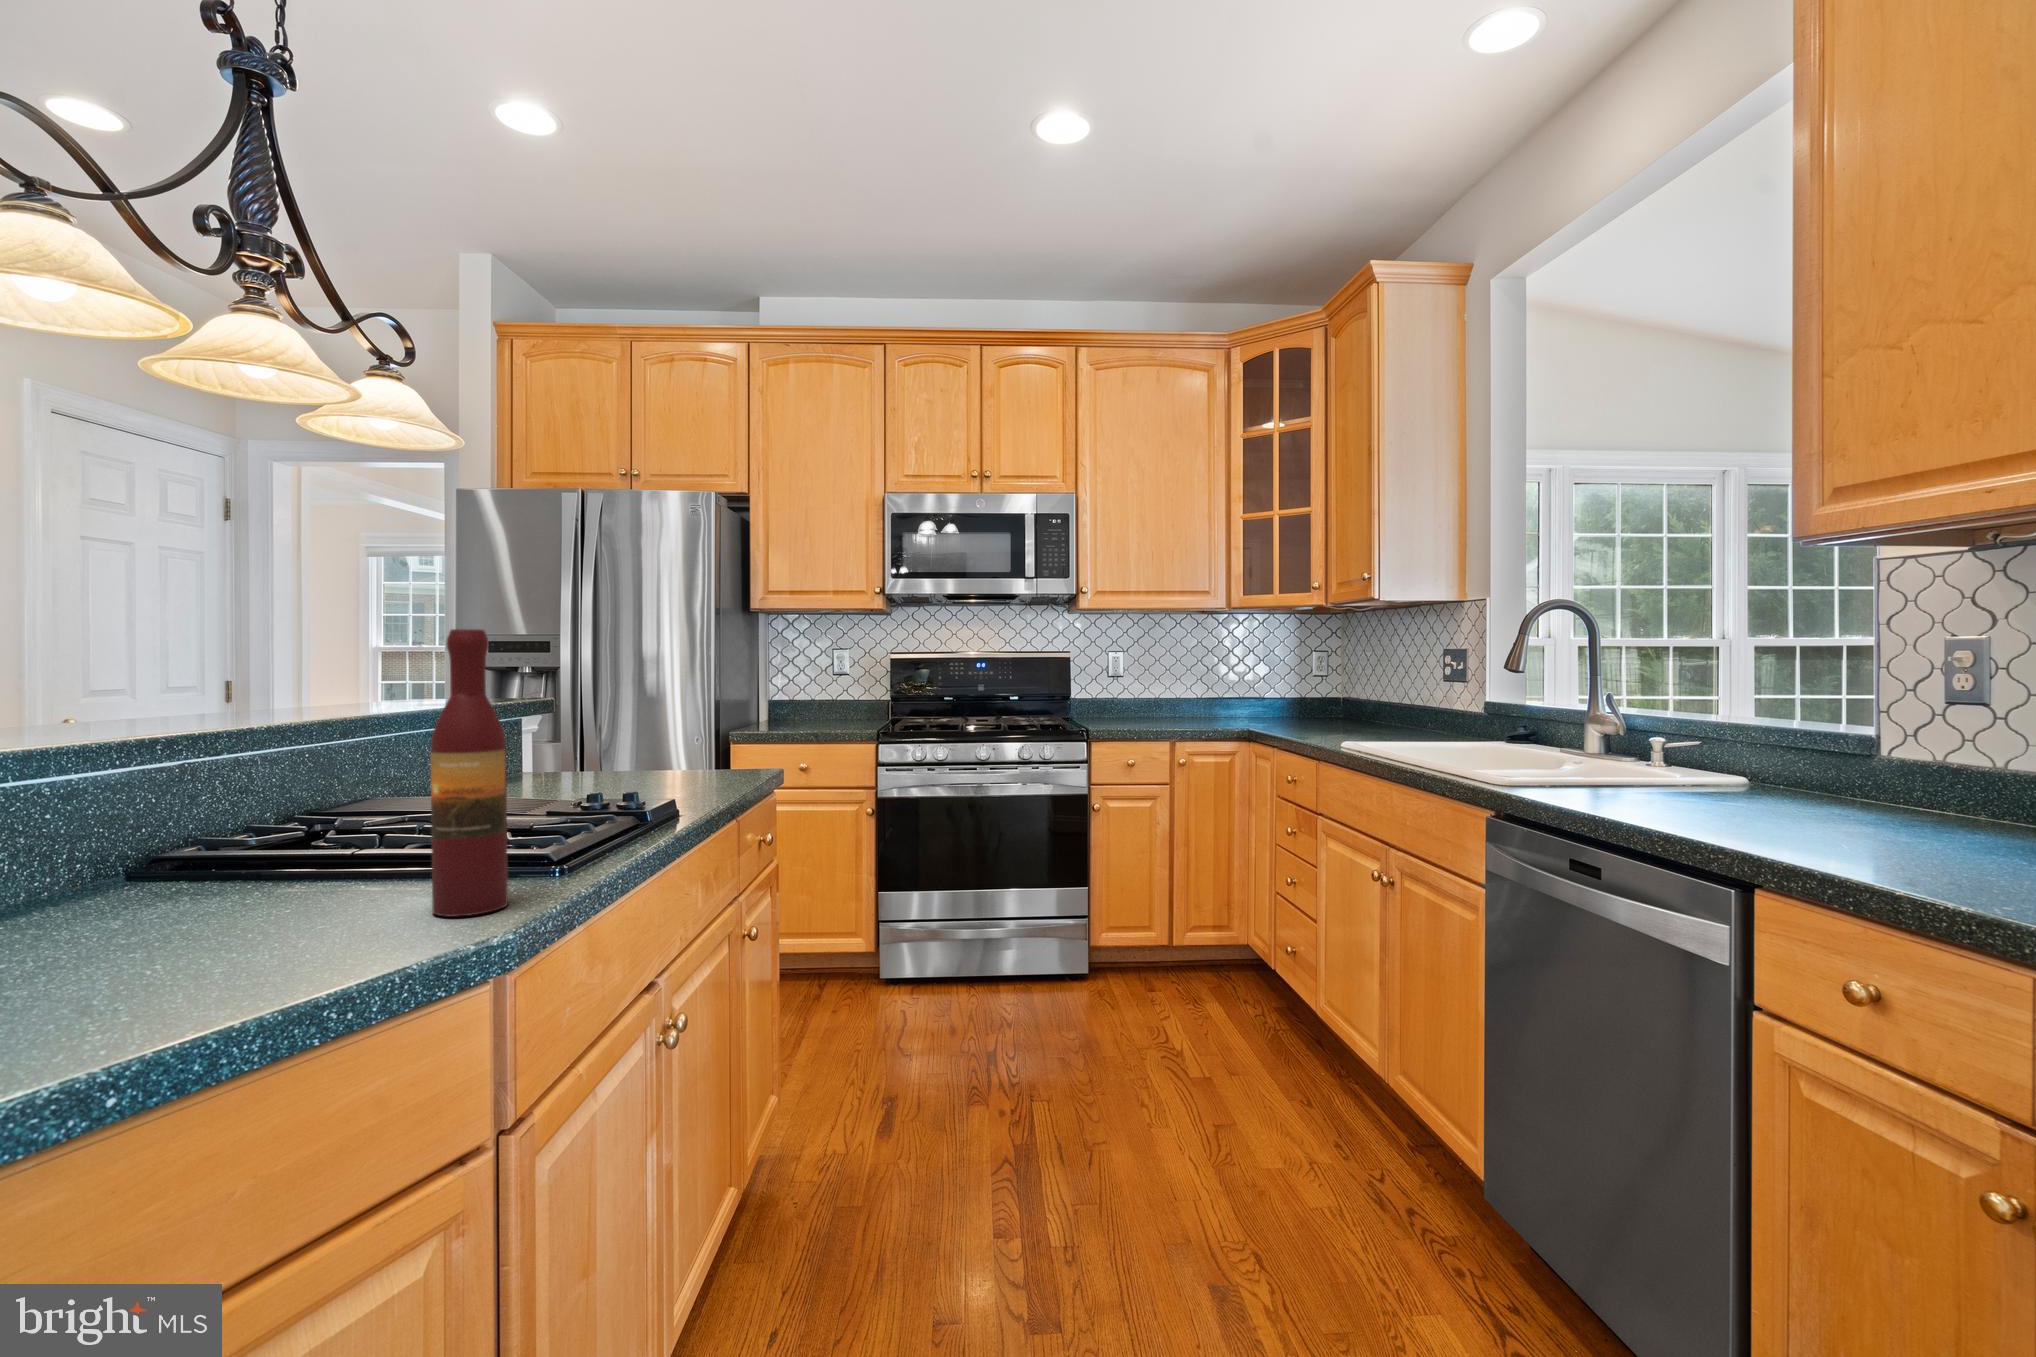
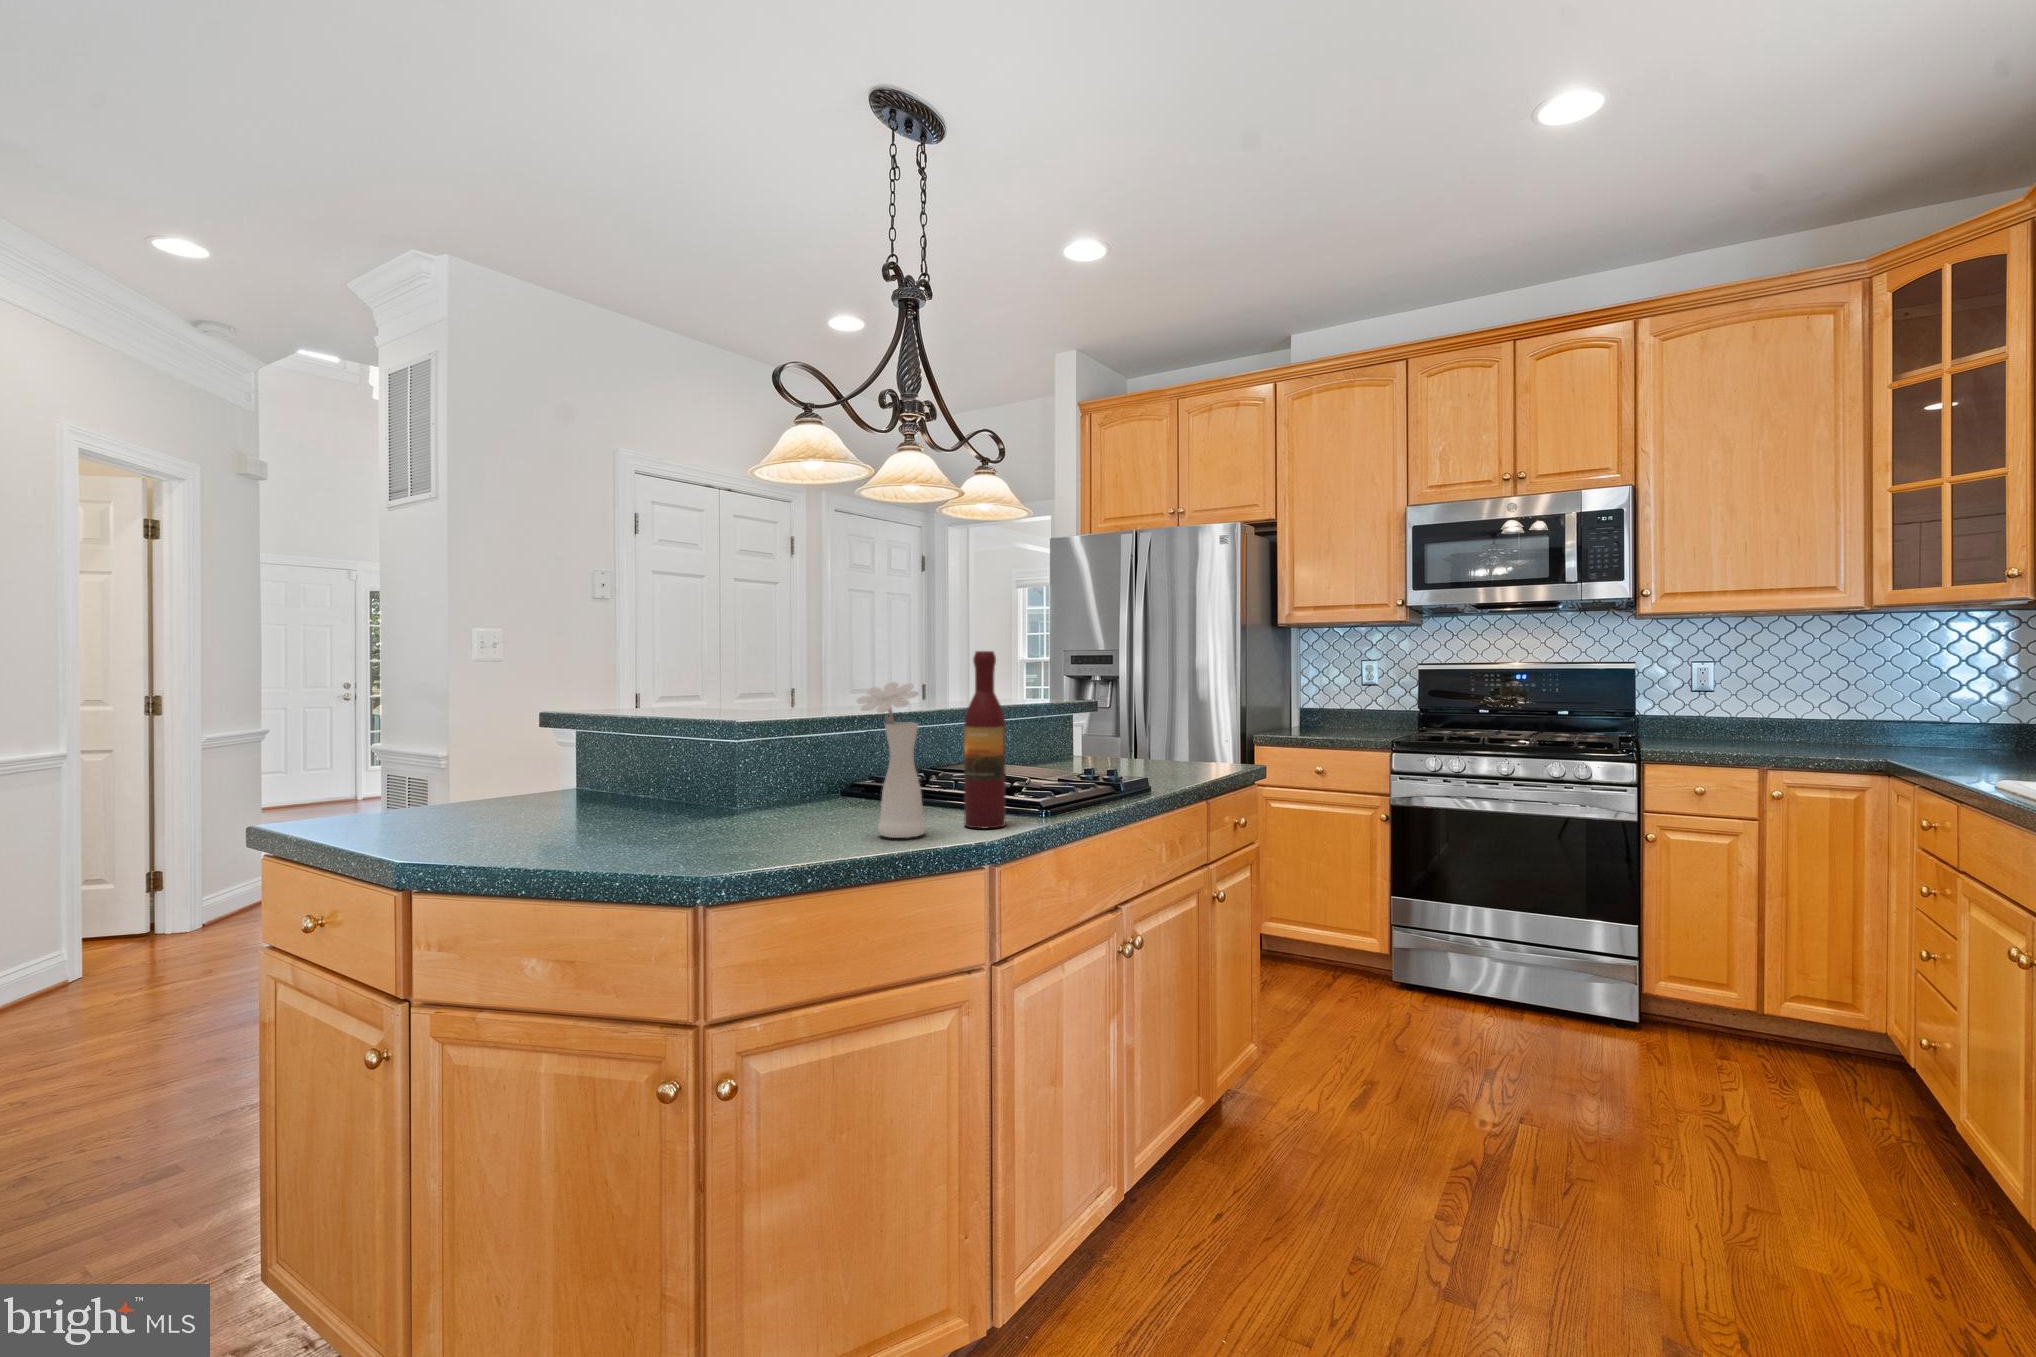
vase: none [207,682,366,962] -> present [857,682,926,838]

